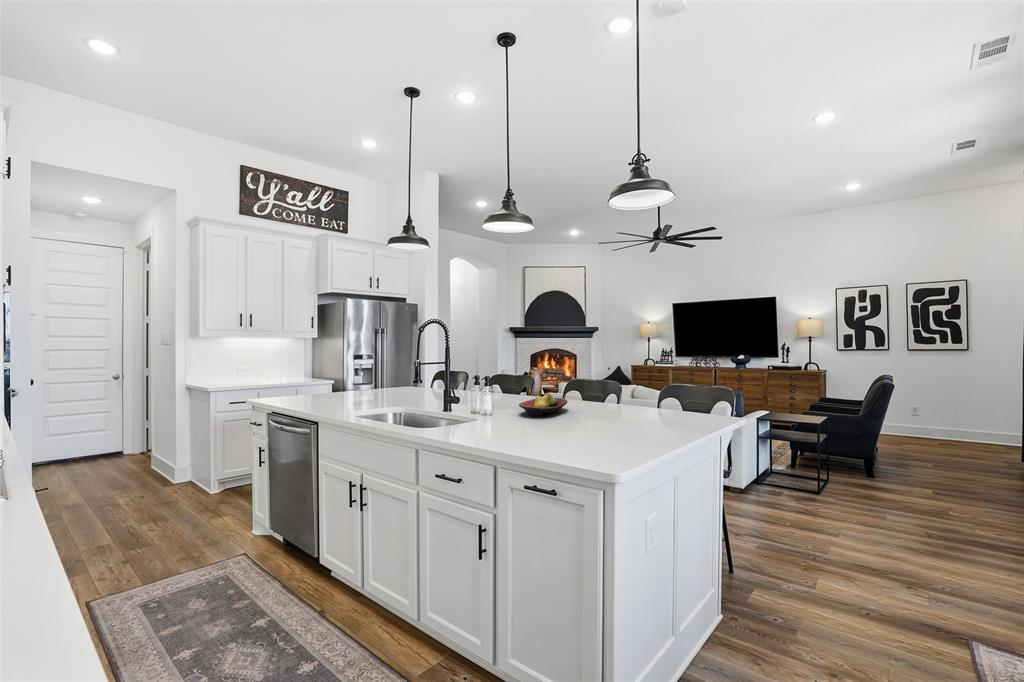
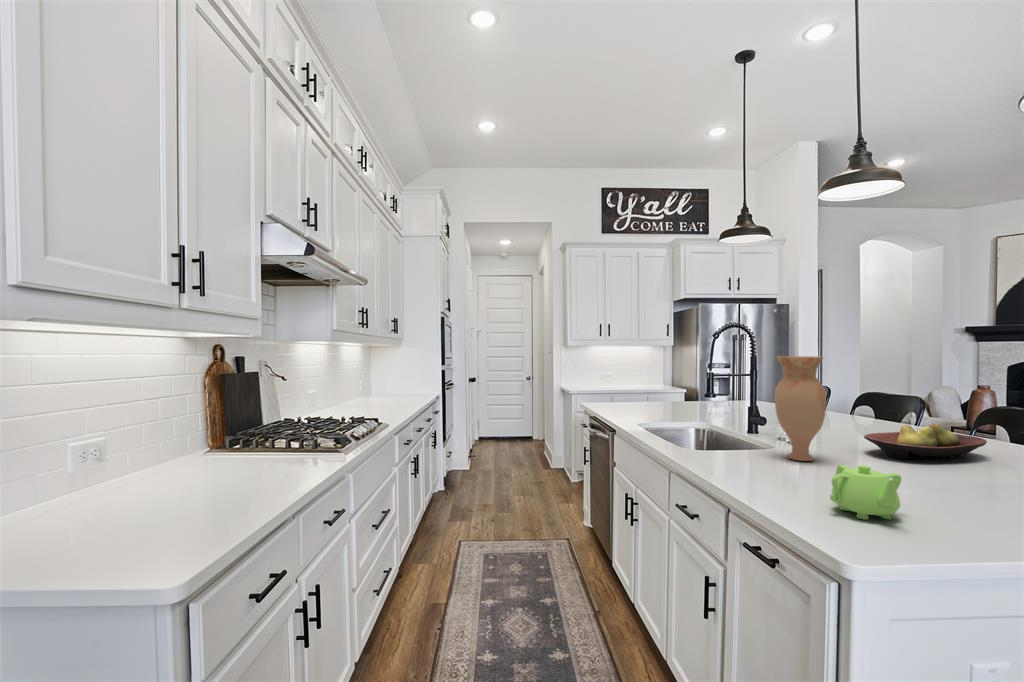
vase: none [482,356,512,427] -> present [775,356,826,461]
teapot: none [545,423,585,454] -> present [830,465,901,520]

